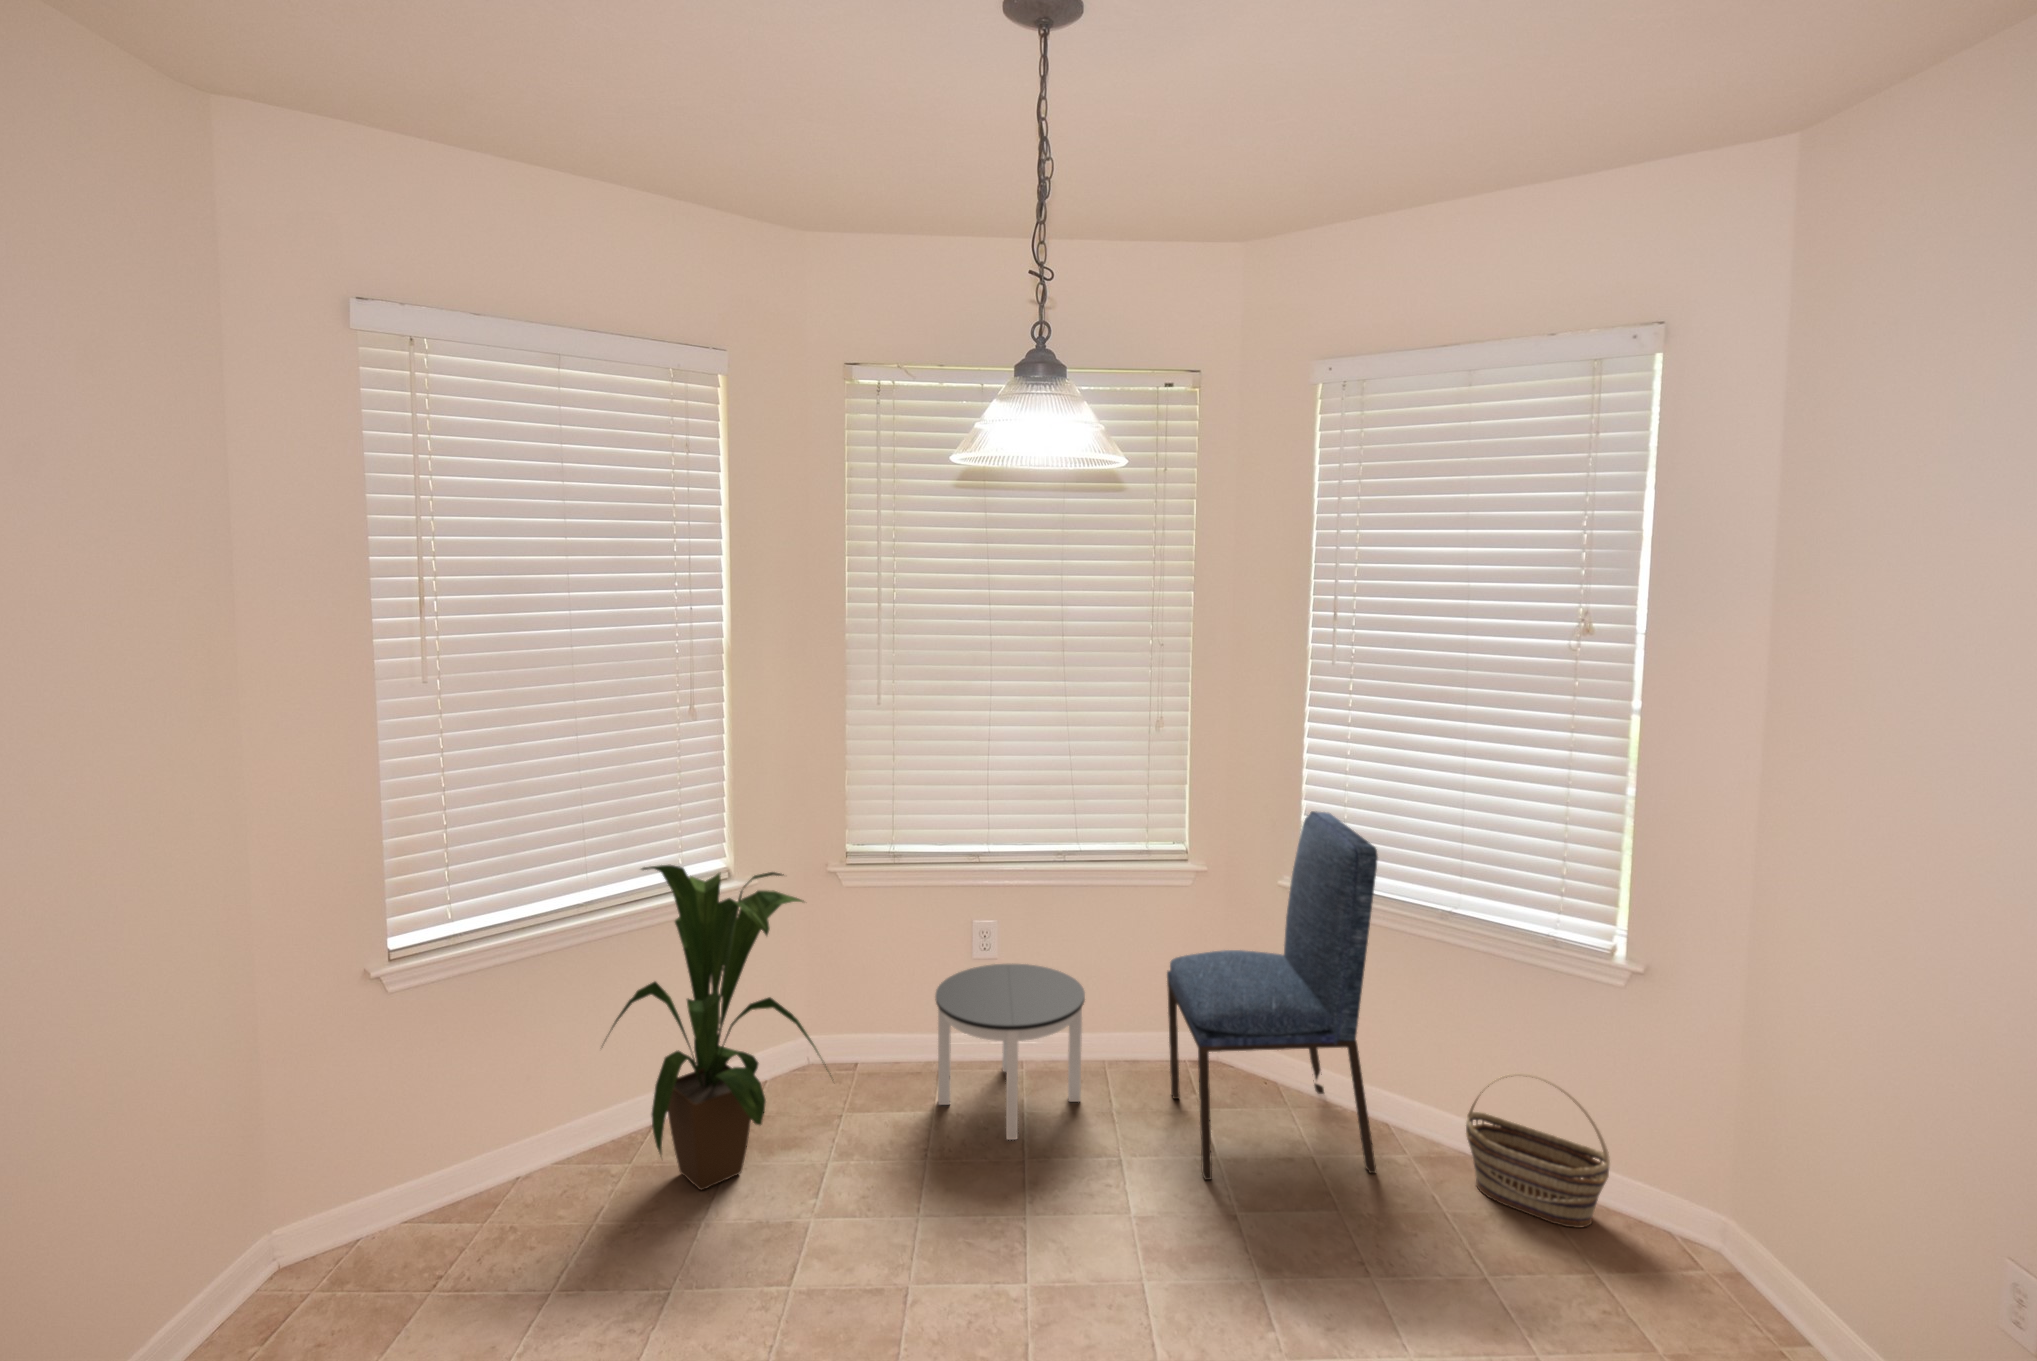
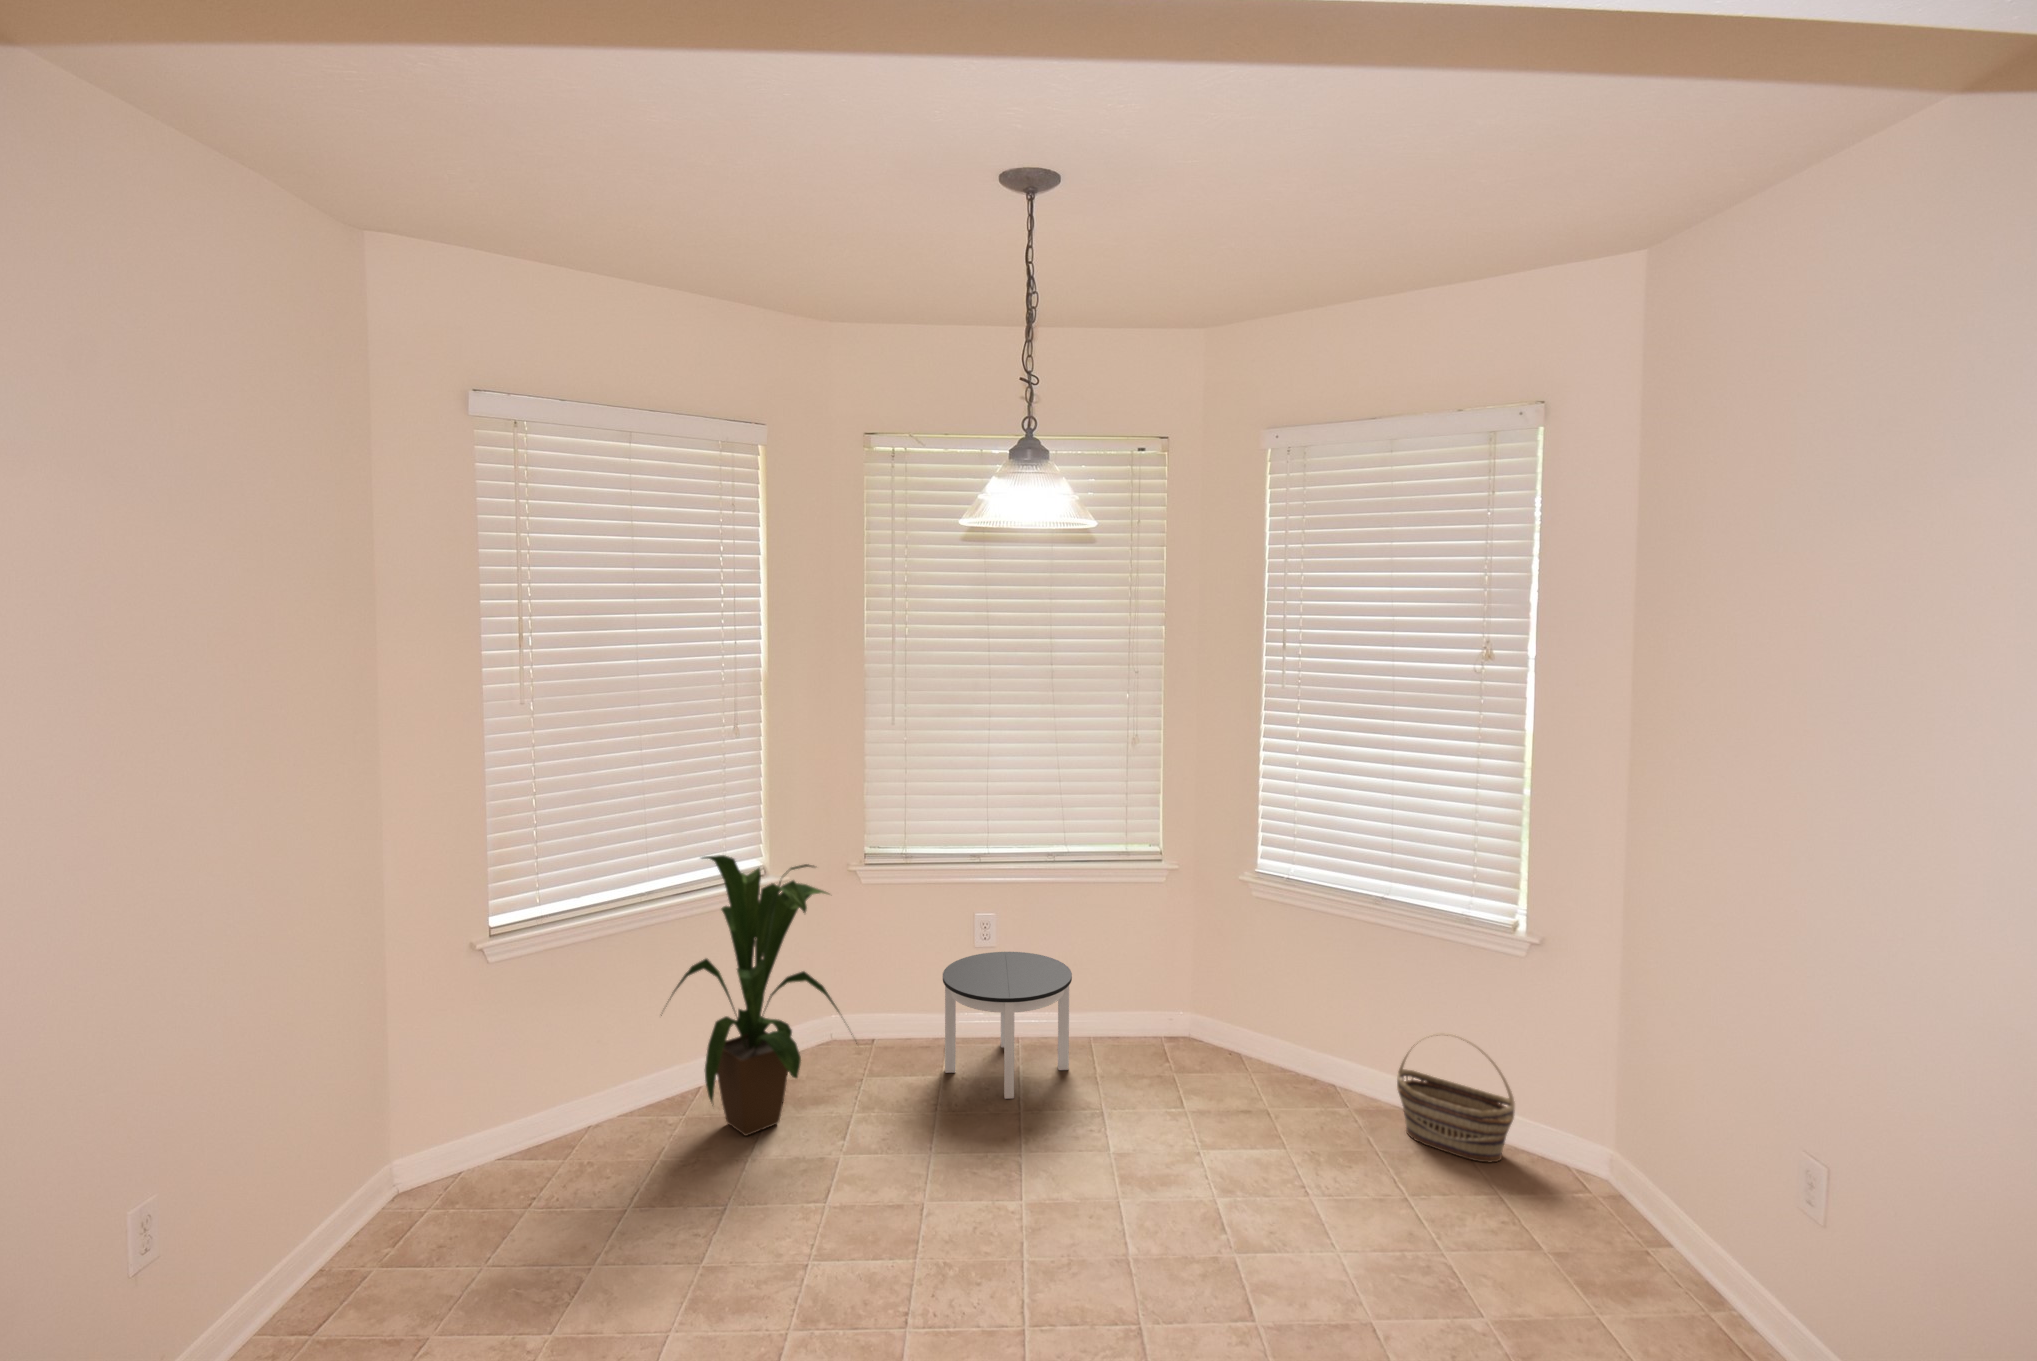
dining chair: present [1167,811,1378,1180] -> none [1143,815,1322,1128]

